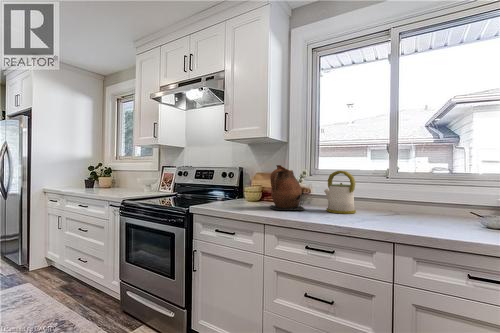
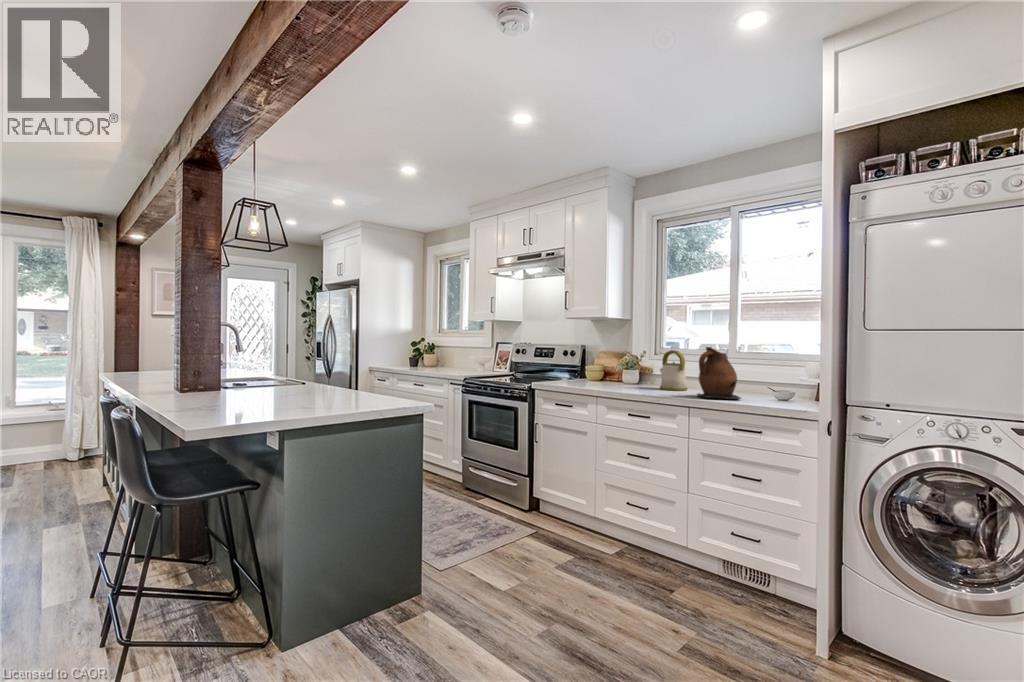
ceramic pitcher: present [270,165,305,211] -> present [697,347,740,399]

